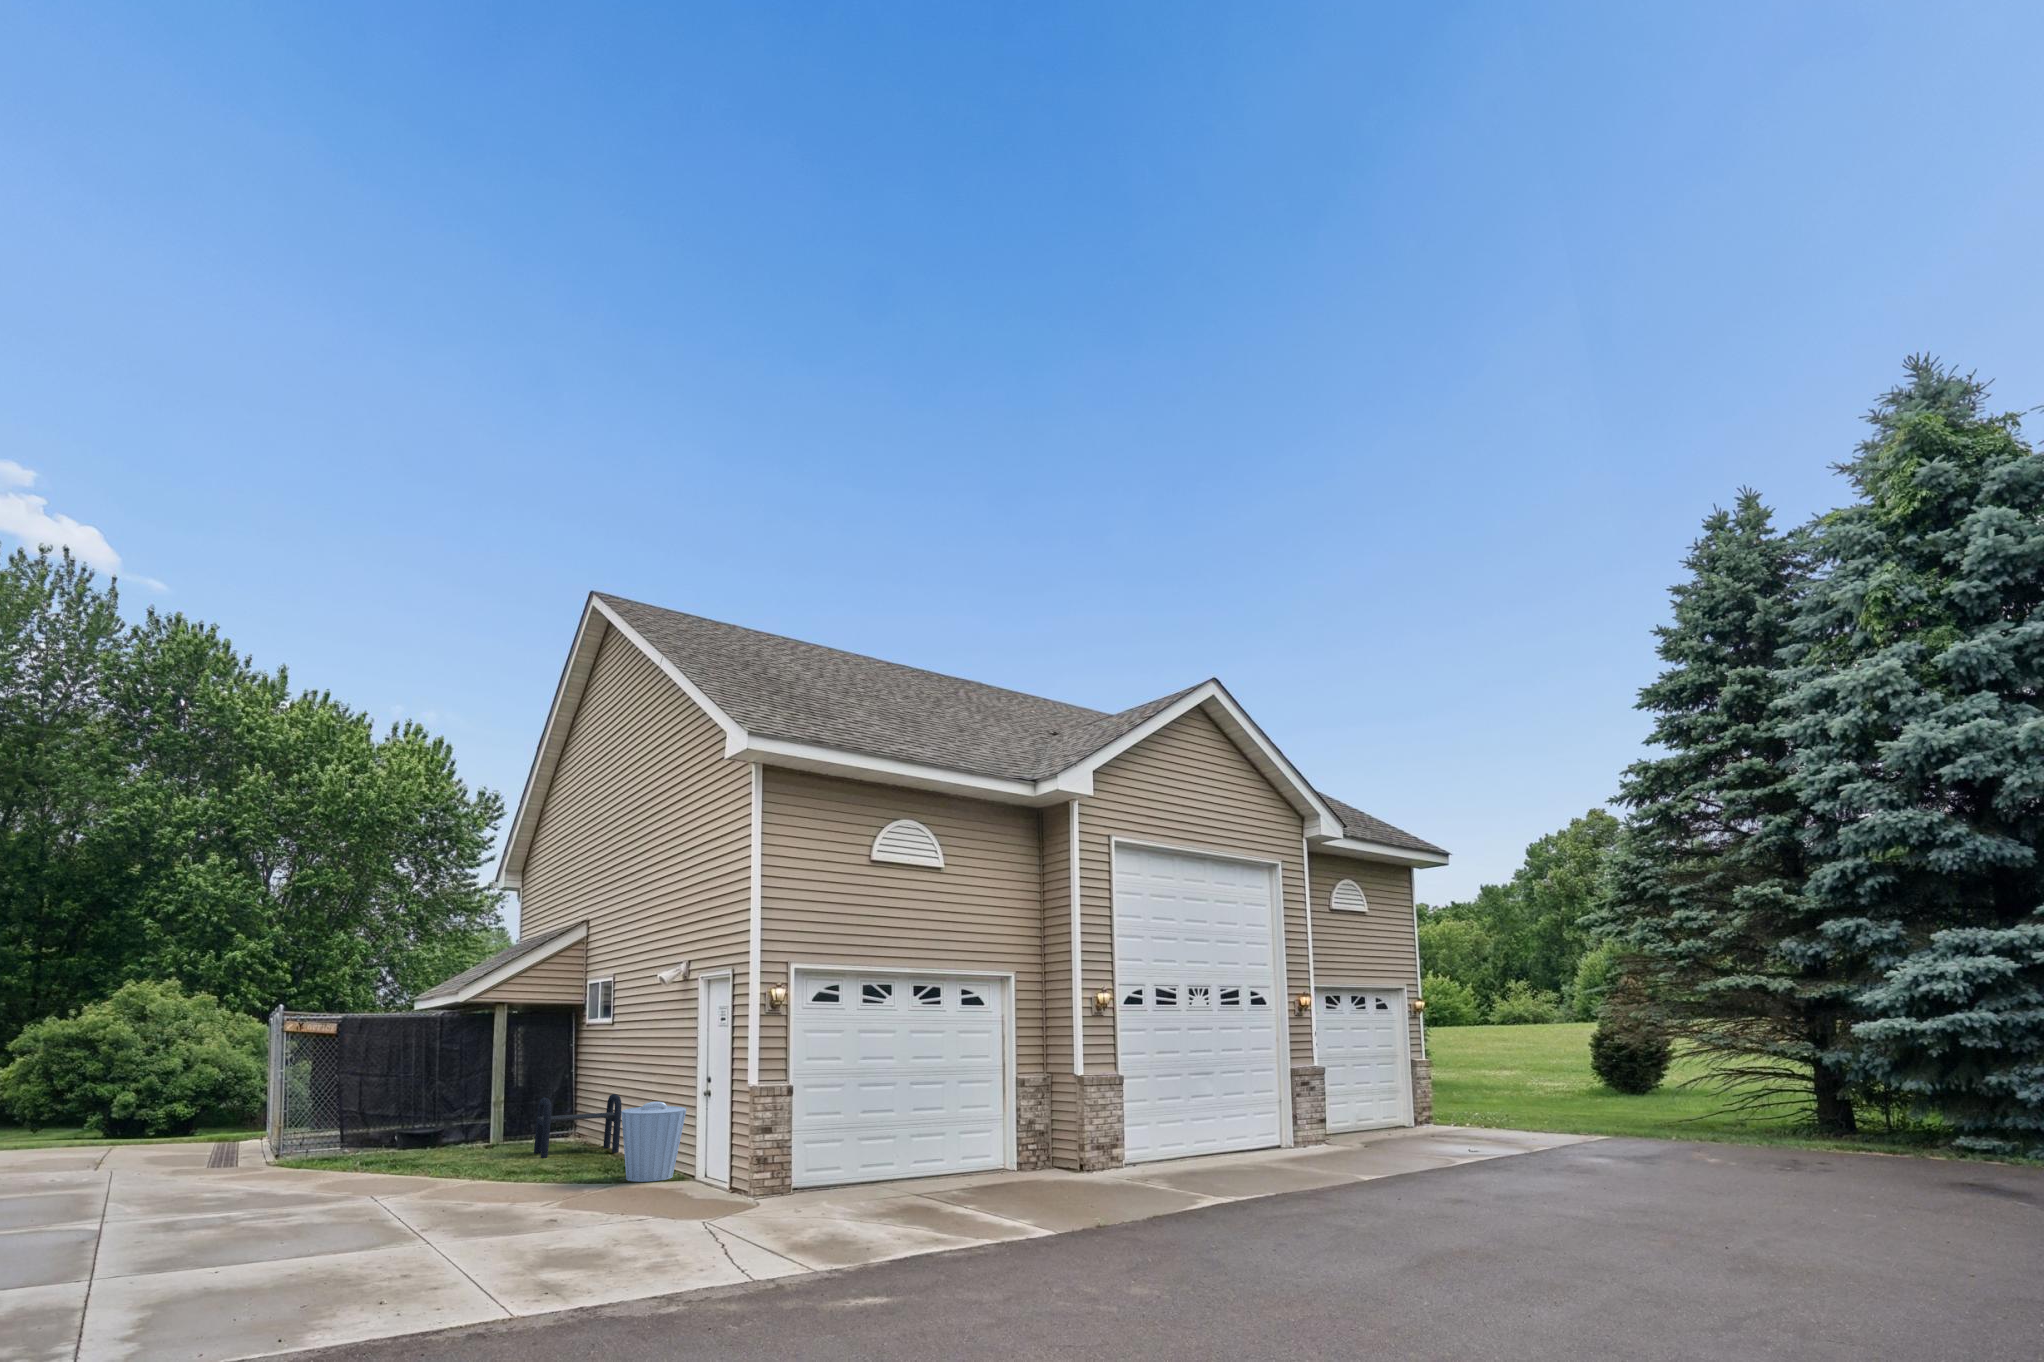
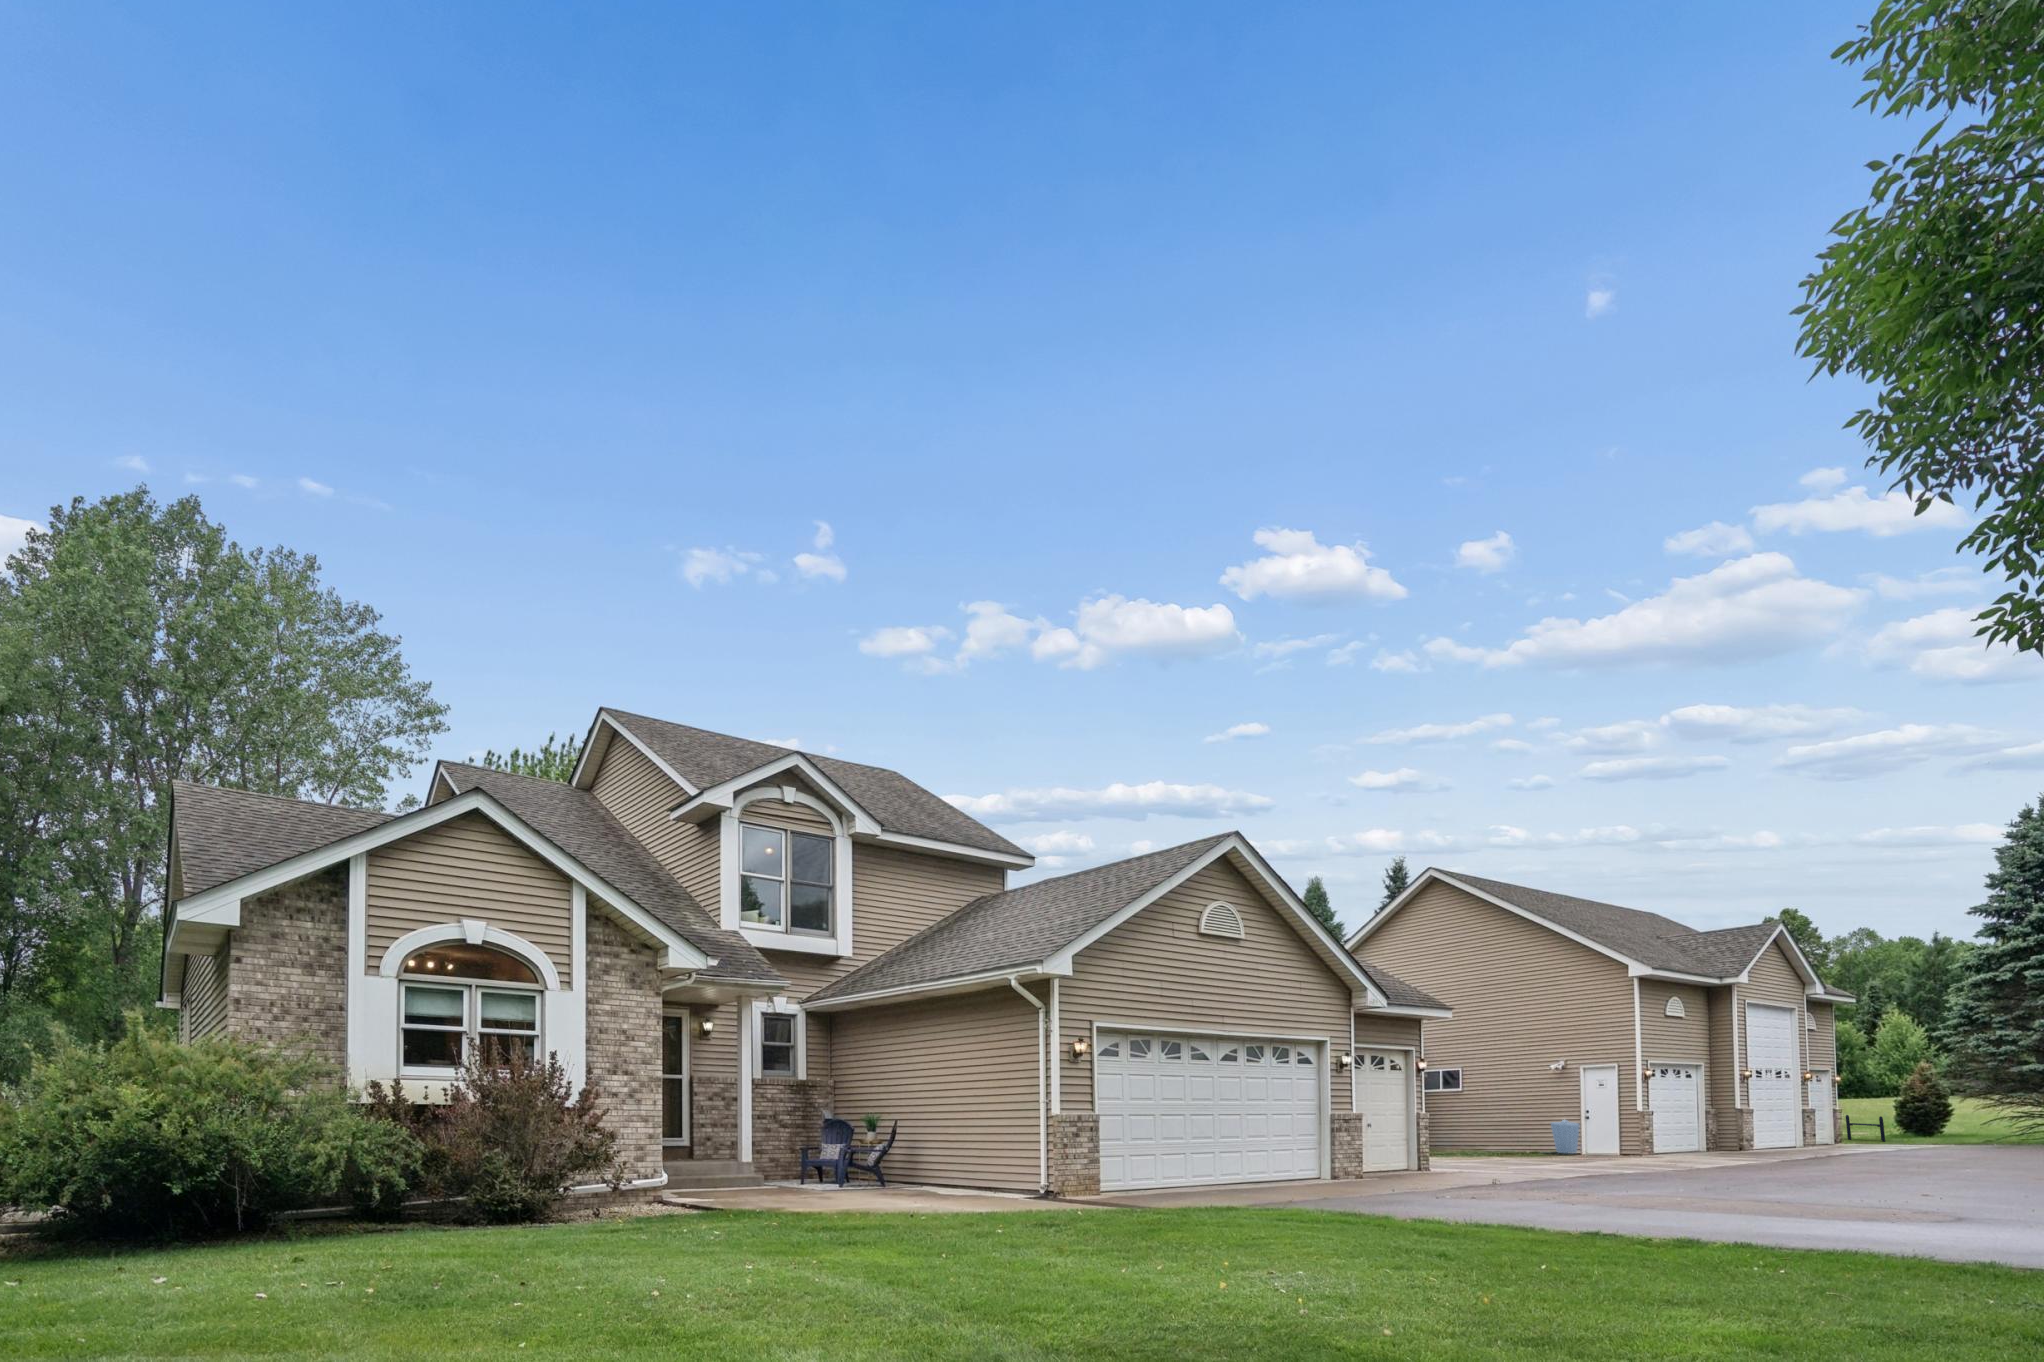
bench: present [534,1094,622,1158] -> present [1846,1115,1885,1142]

